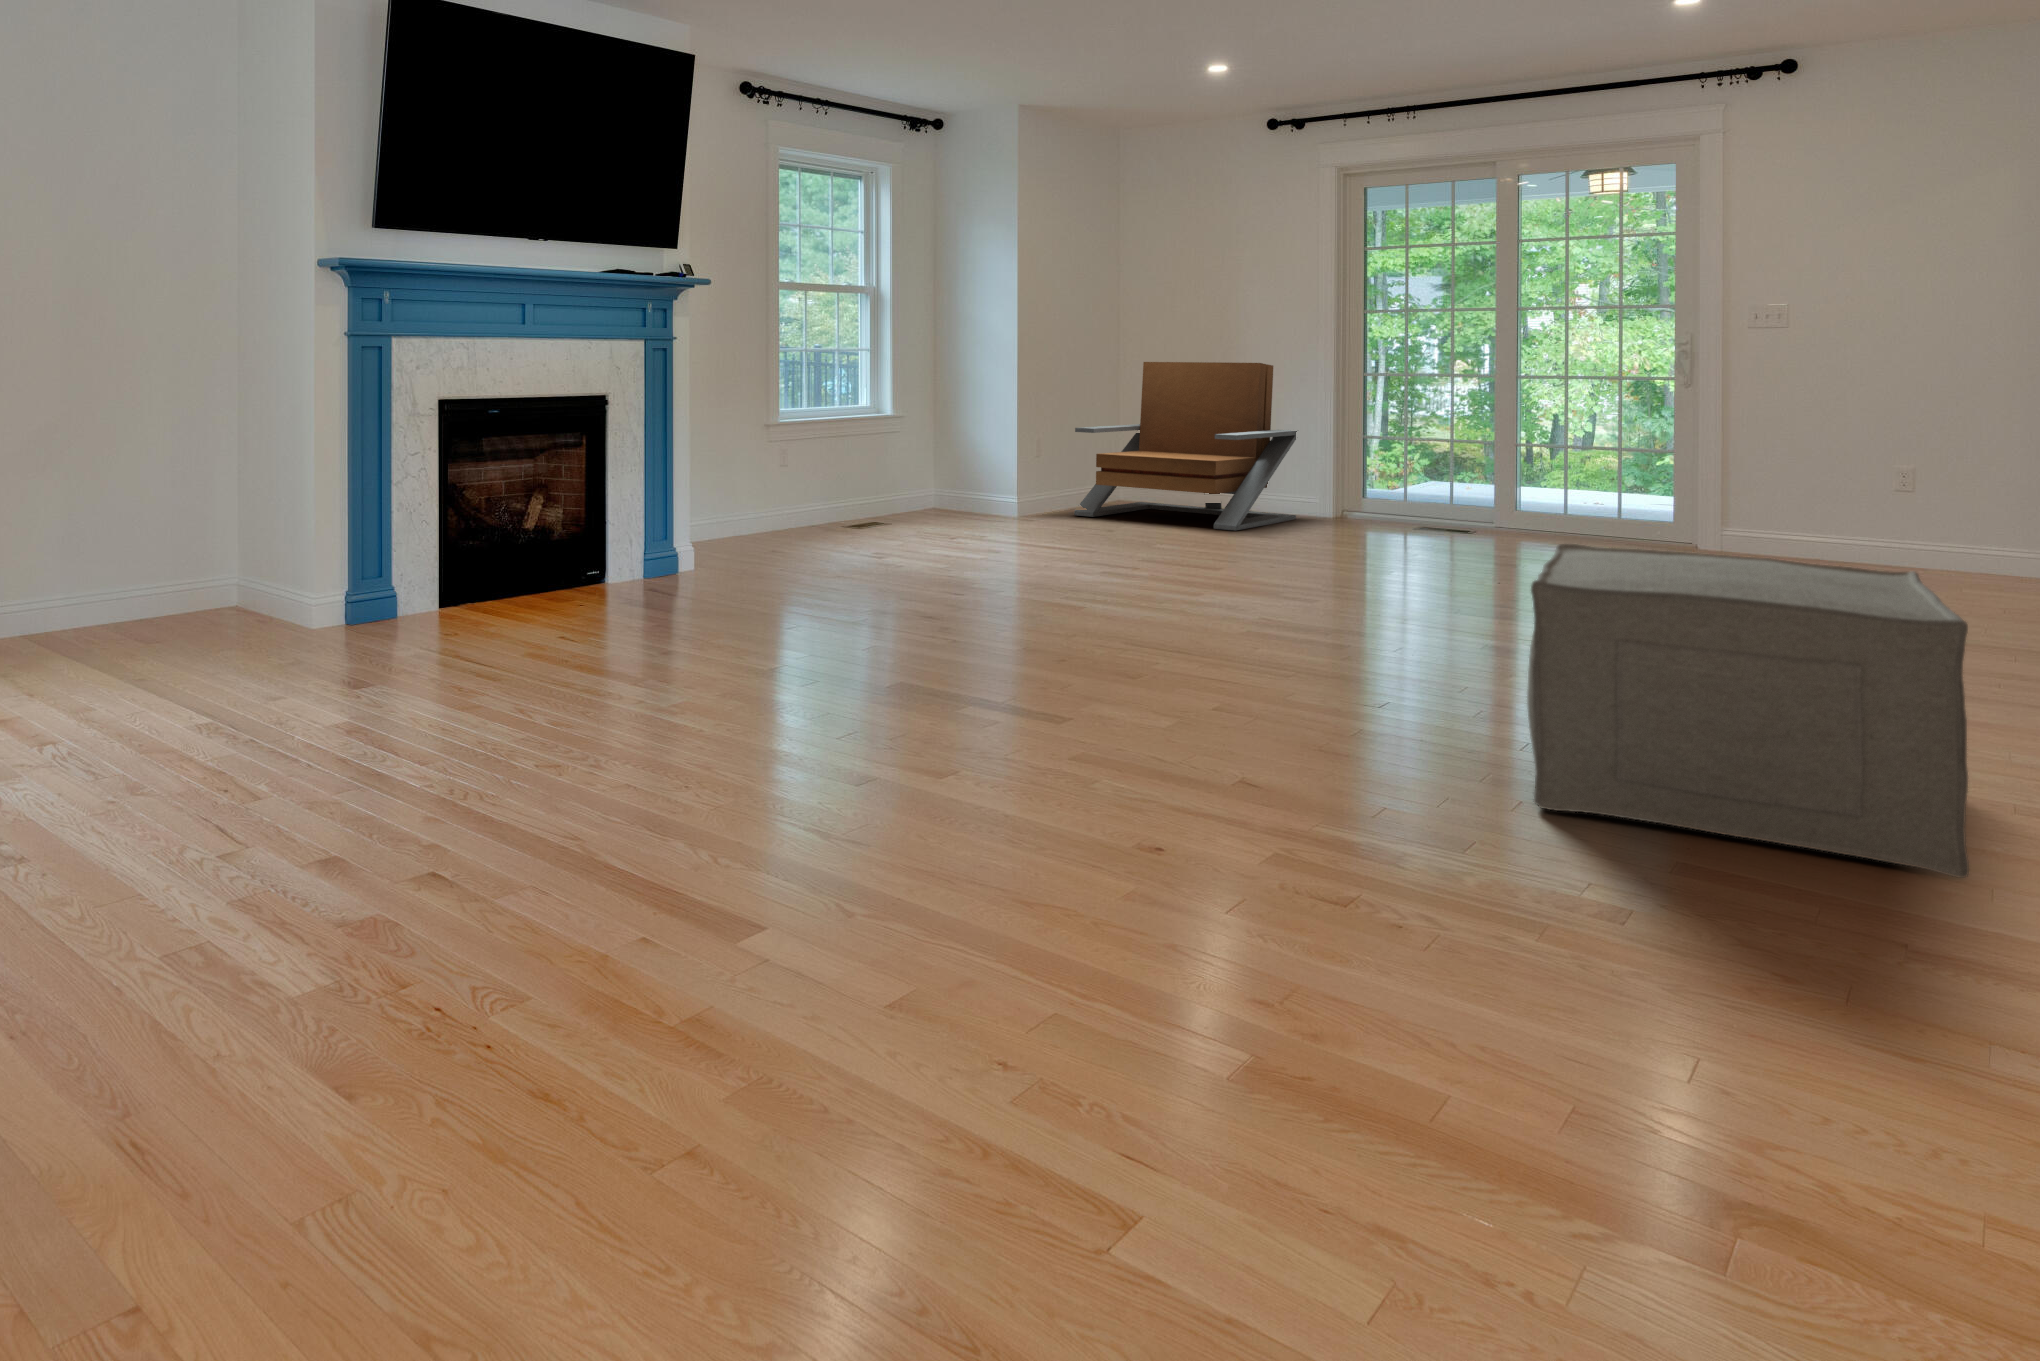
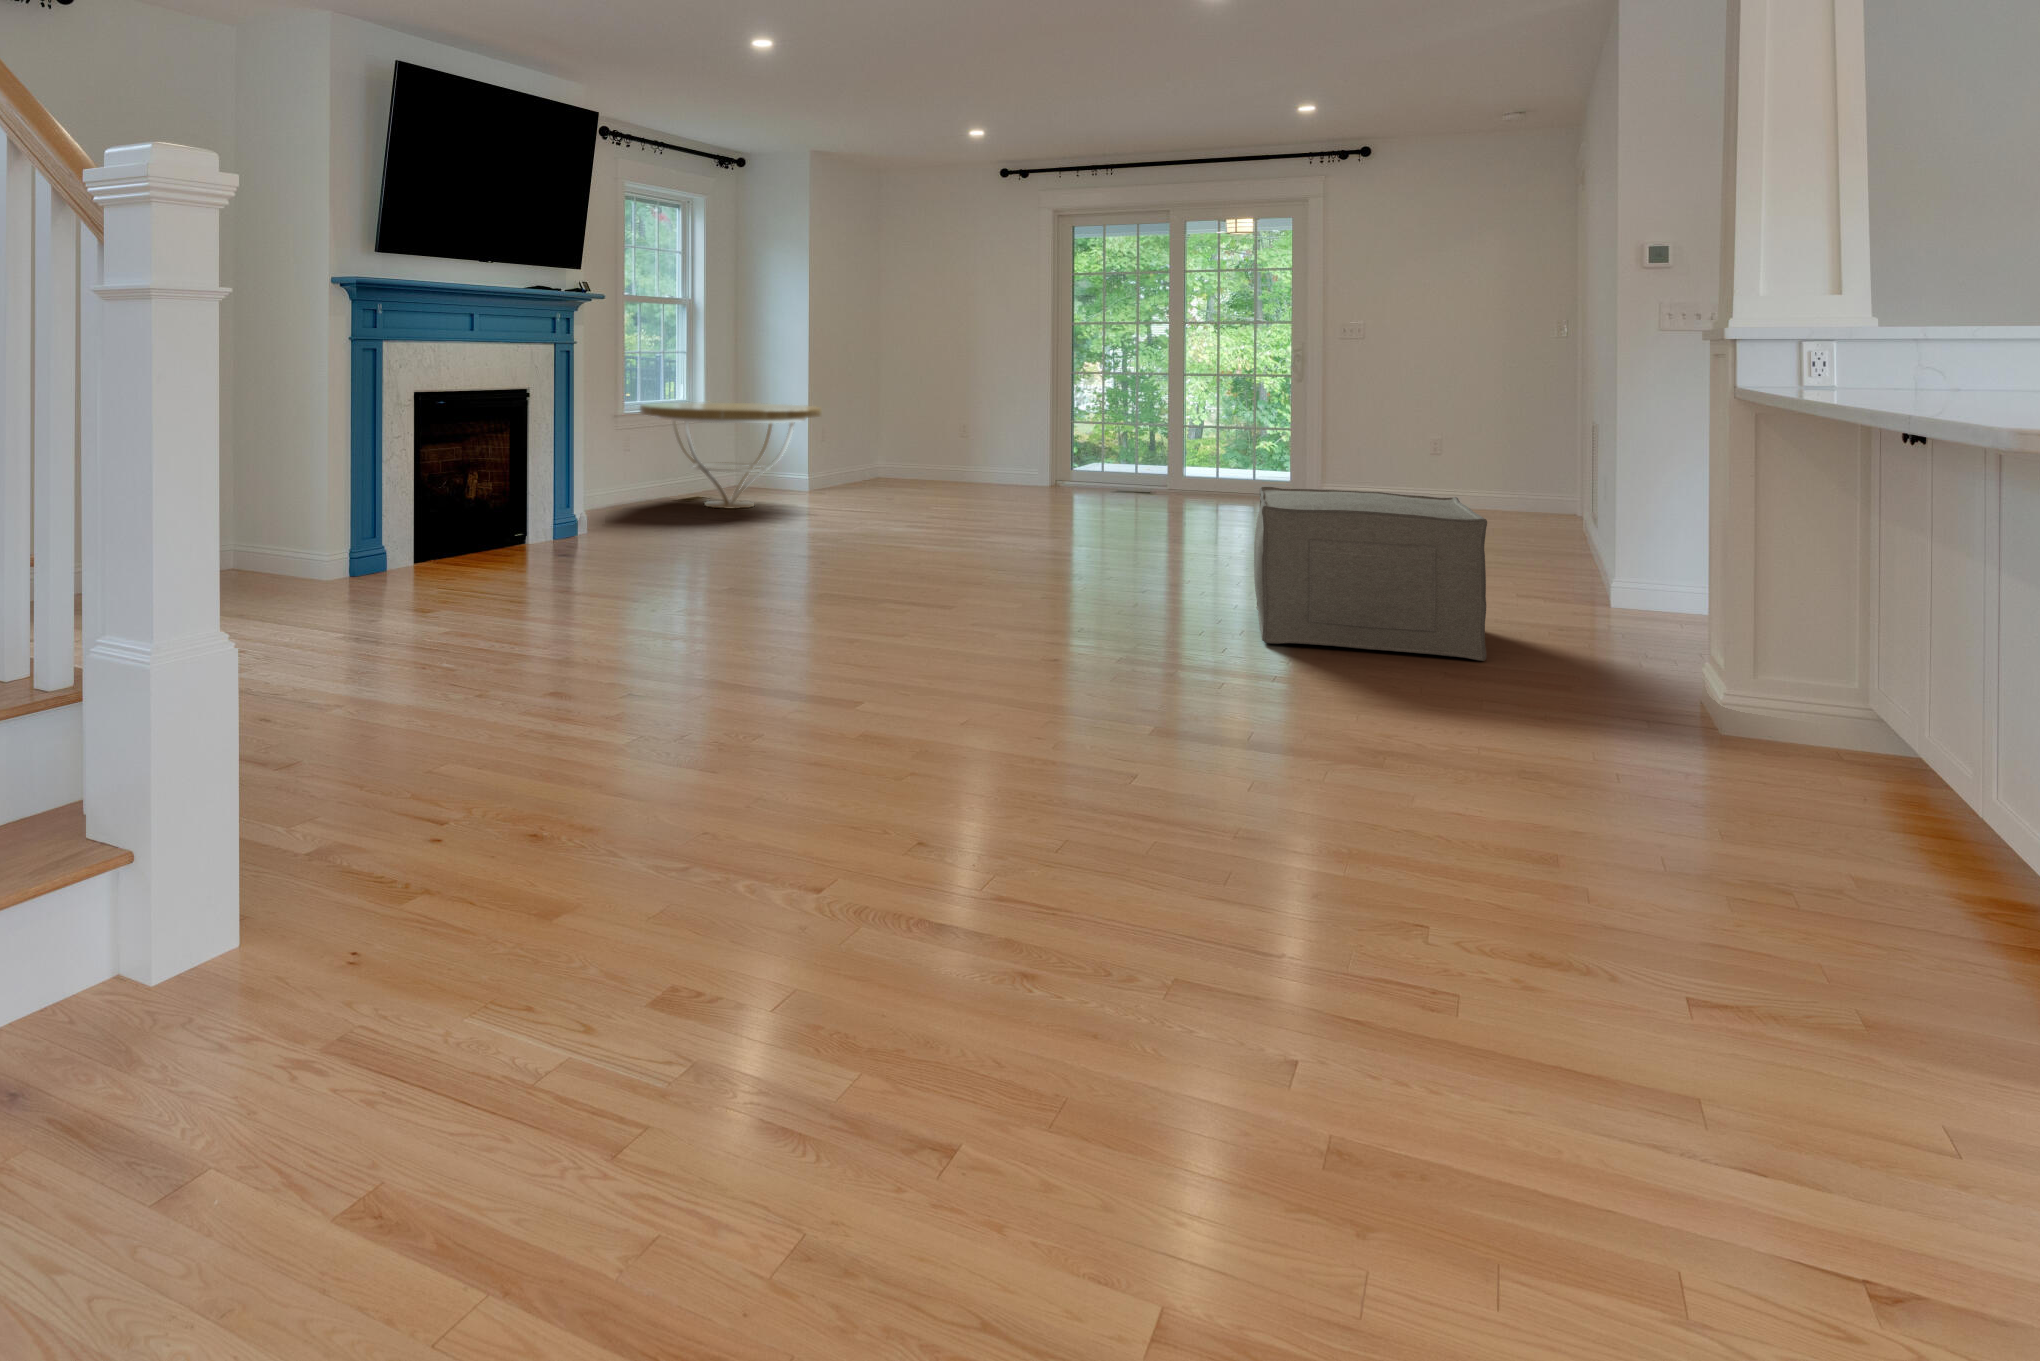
lounge chair: present [1074,362,1297,531] -> none [850,361,1021,495]
coffee table: none [792,412,1015,542] -> present [640,403,822,509]

